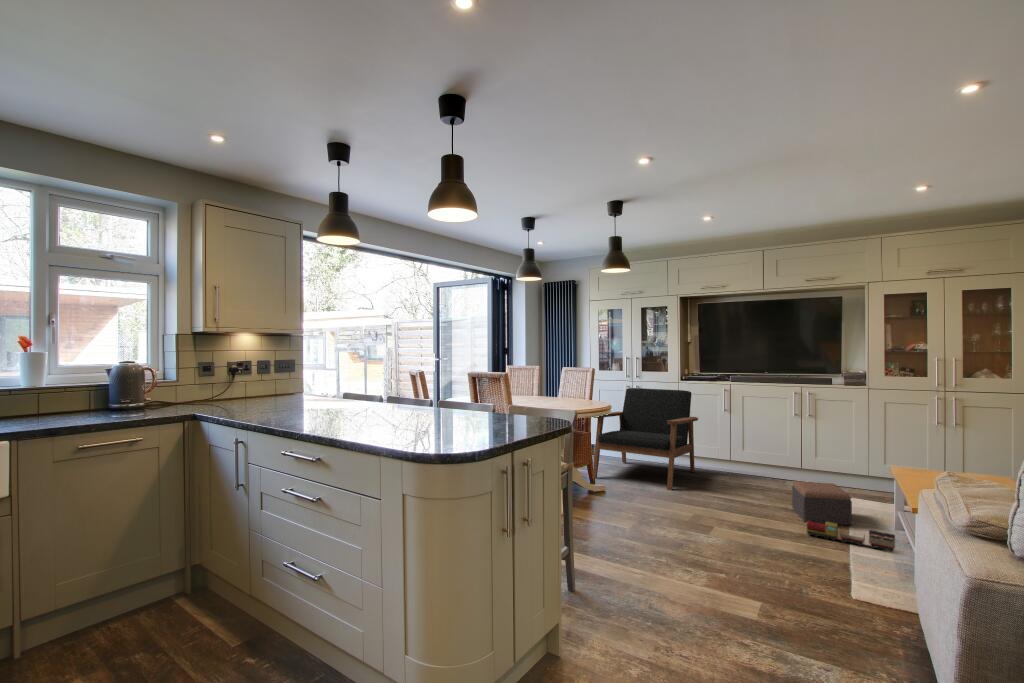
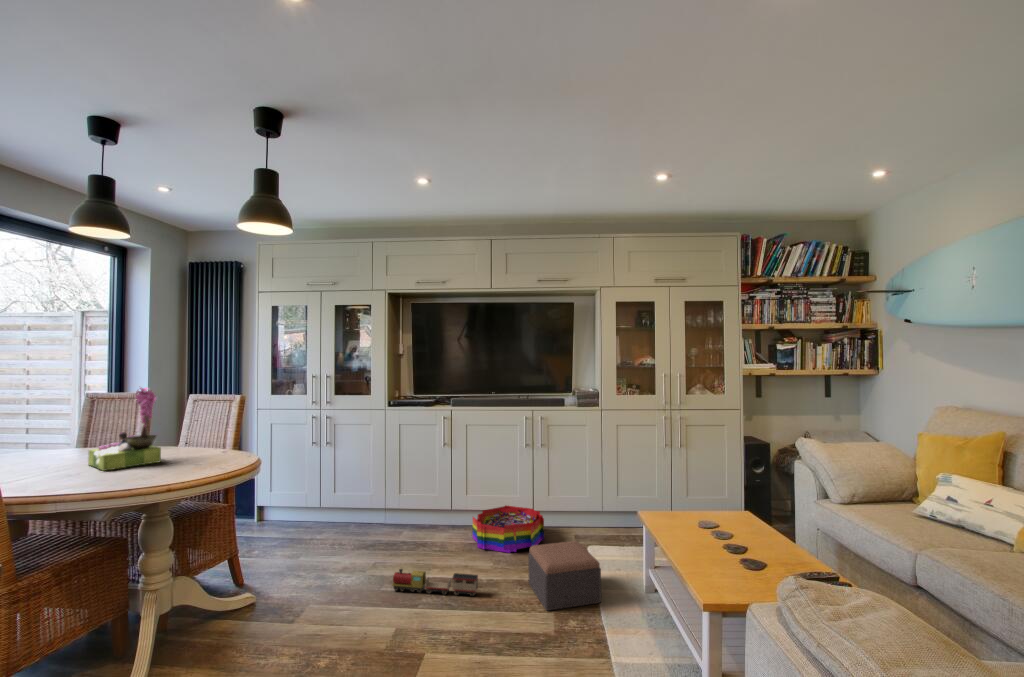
flower arrangement: none [529,362,562,404] -> present [88,387,161,471]
armchair: present [592,388,698,490] -> none [239,420,413,582]
storage bin: none [748,461,810,493] -> present [473,505,544,553]
toy train: present [806,519,895,552] -> present [392,569,478,596]

